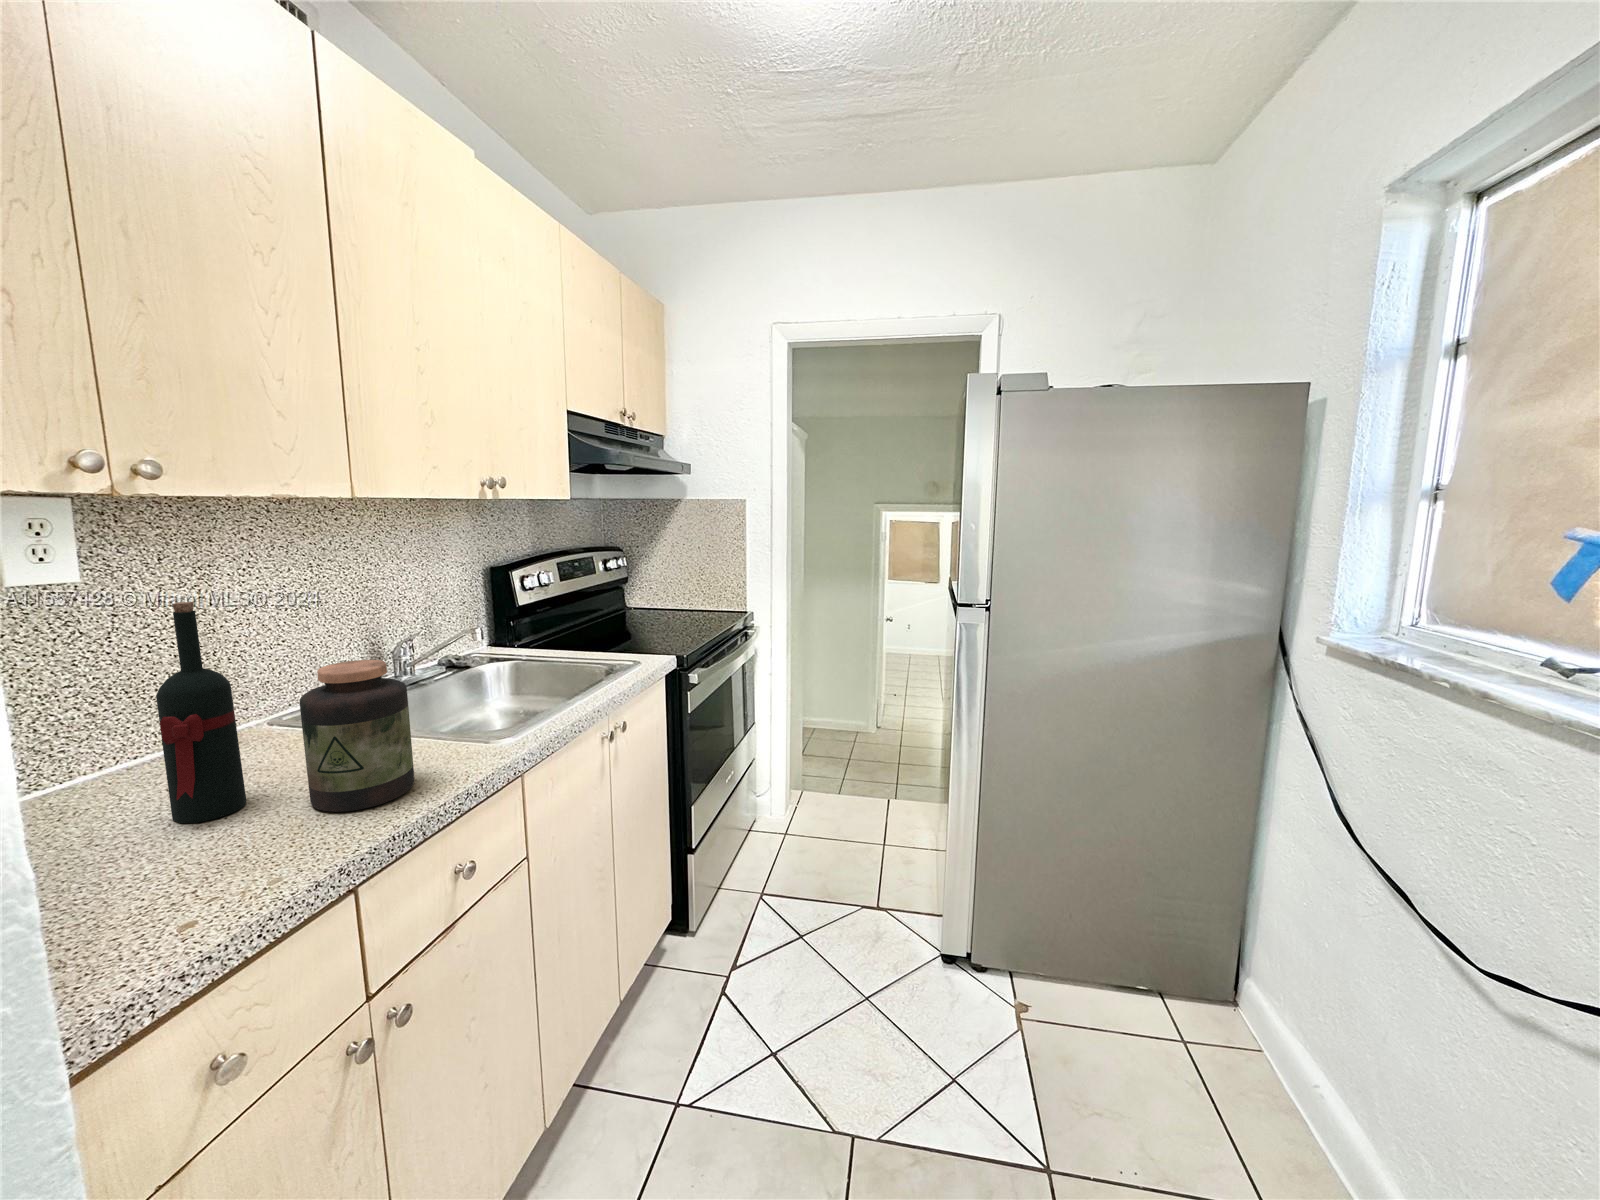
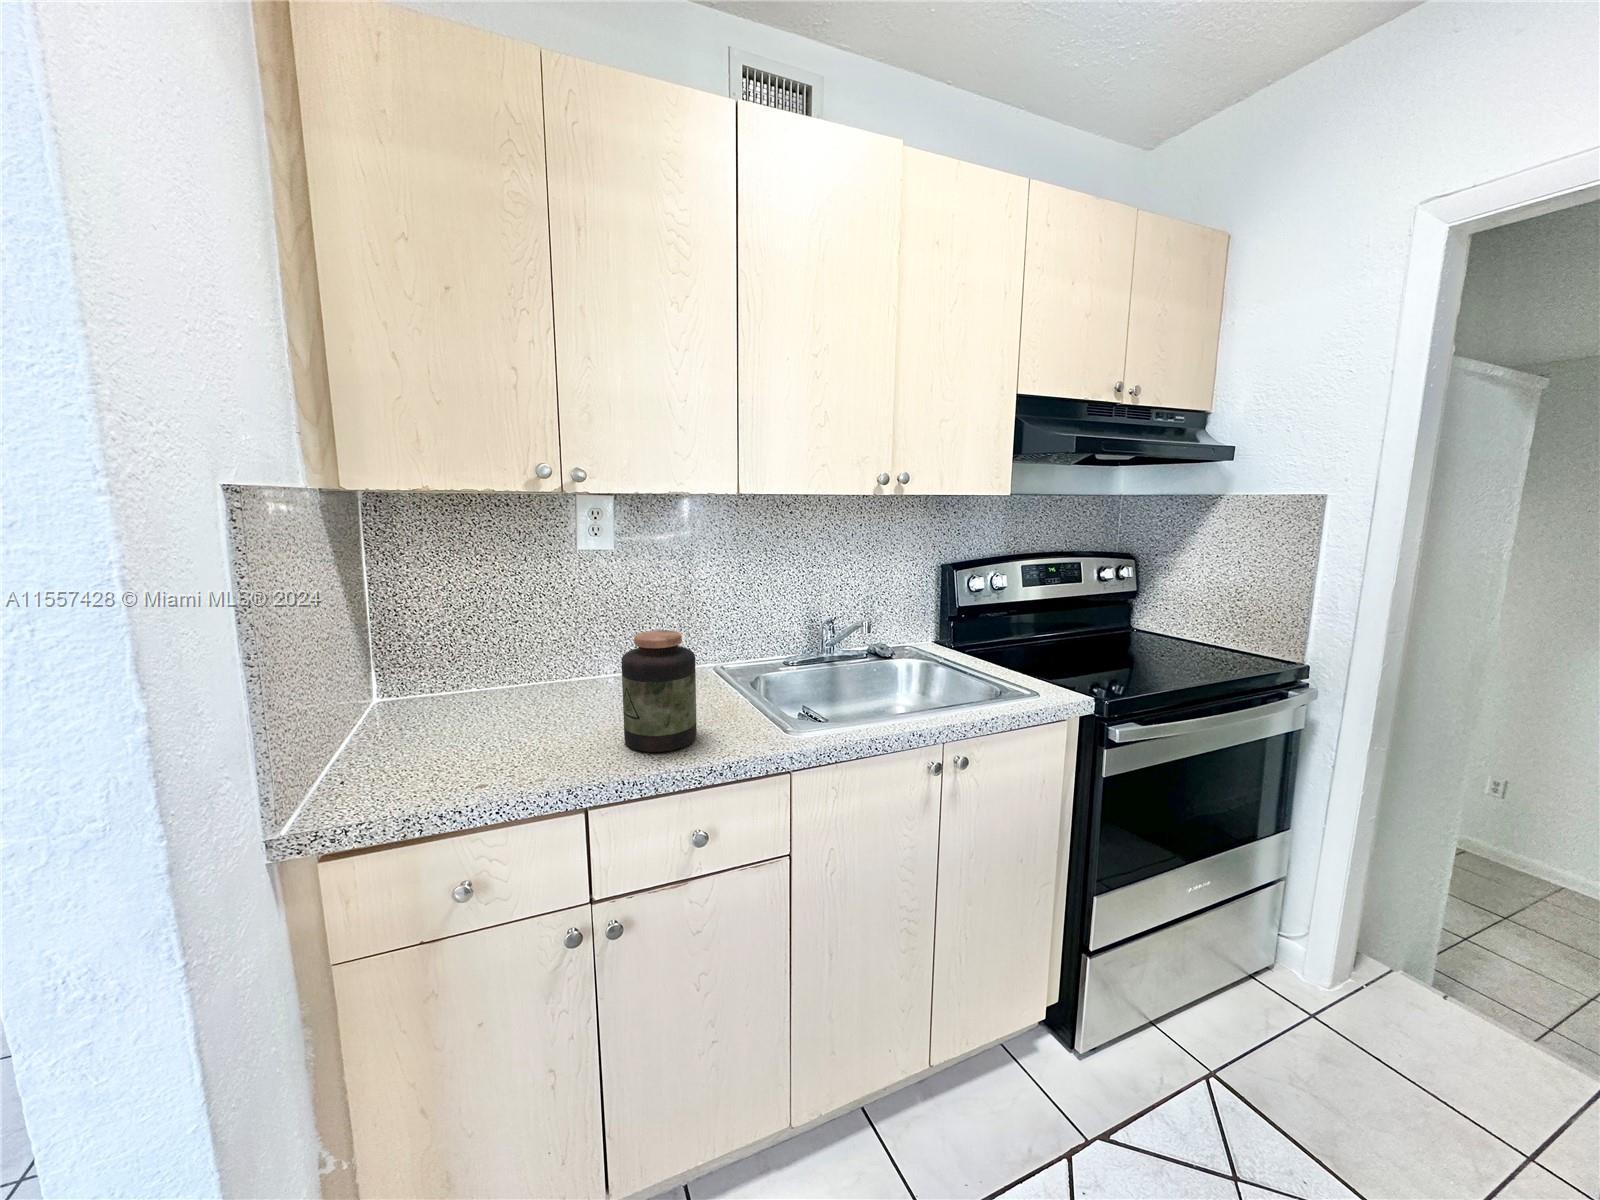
wine bottle: present [156,602,246,823] -> none [571,570,620,722]

